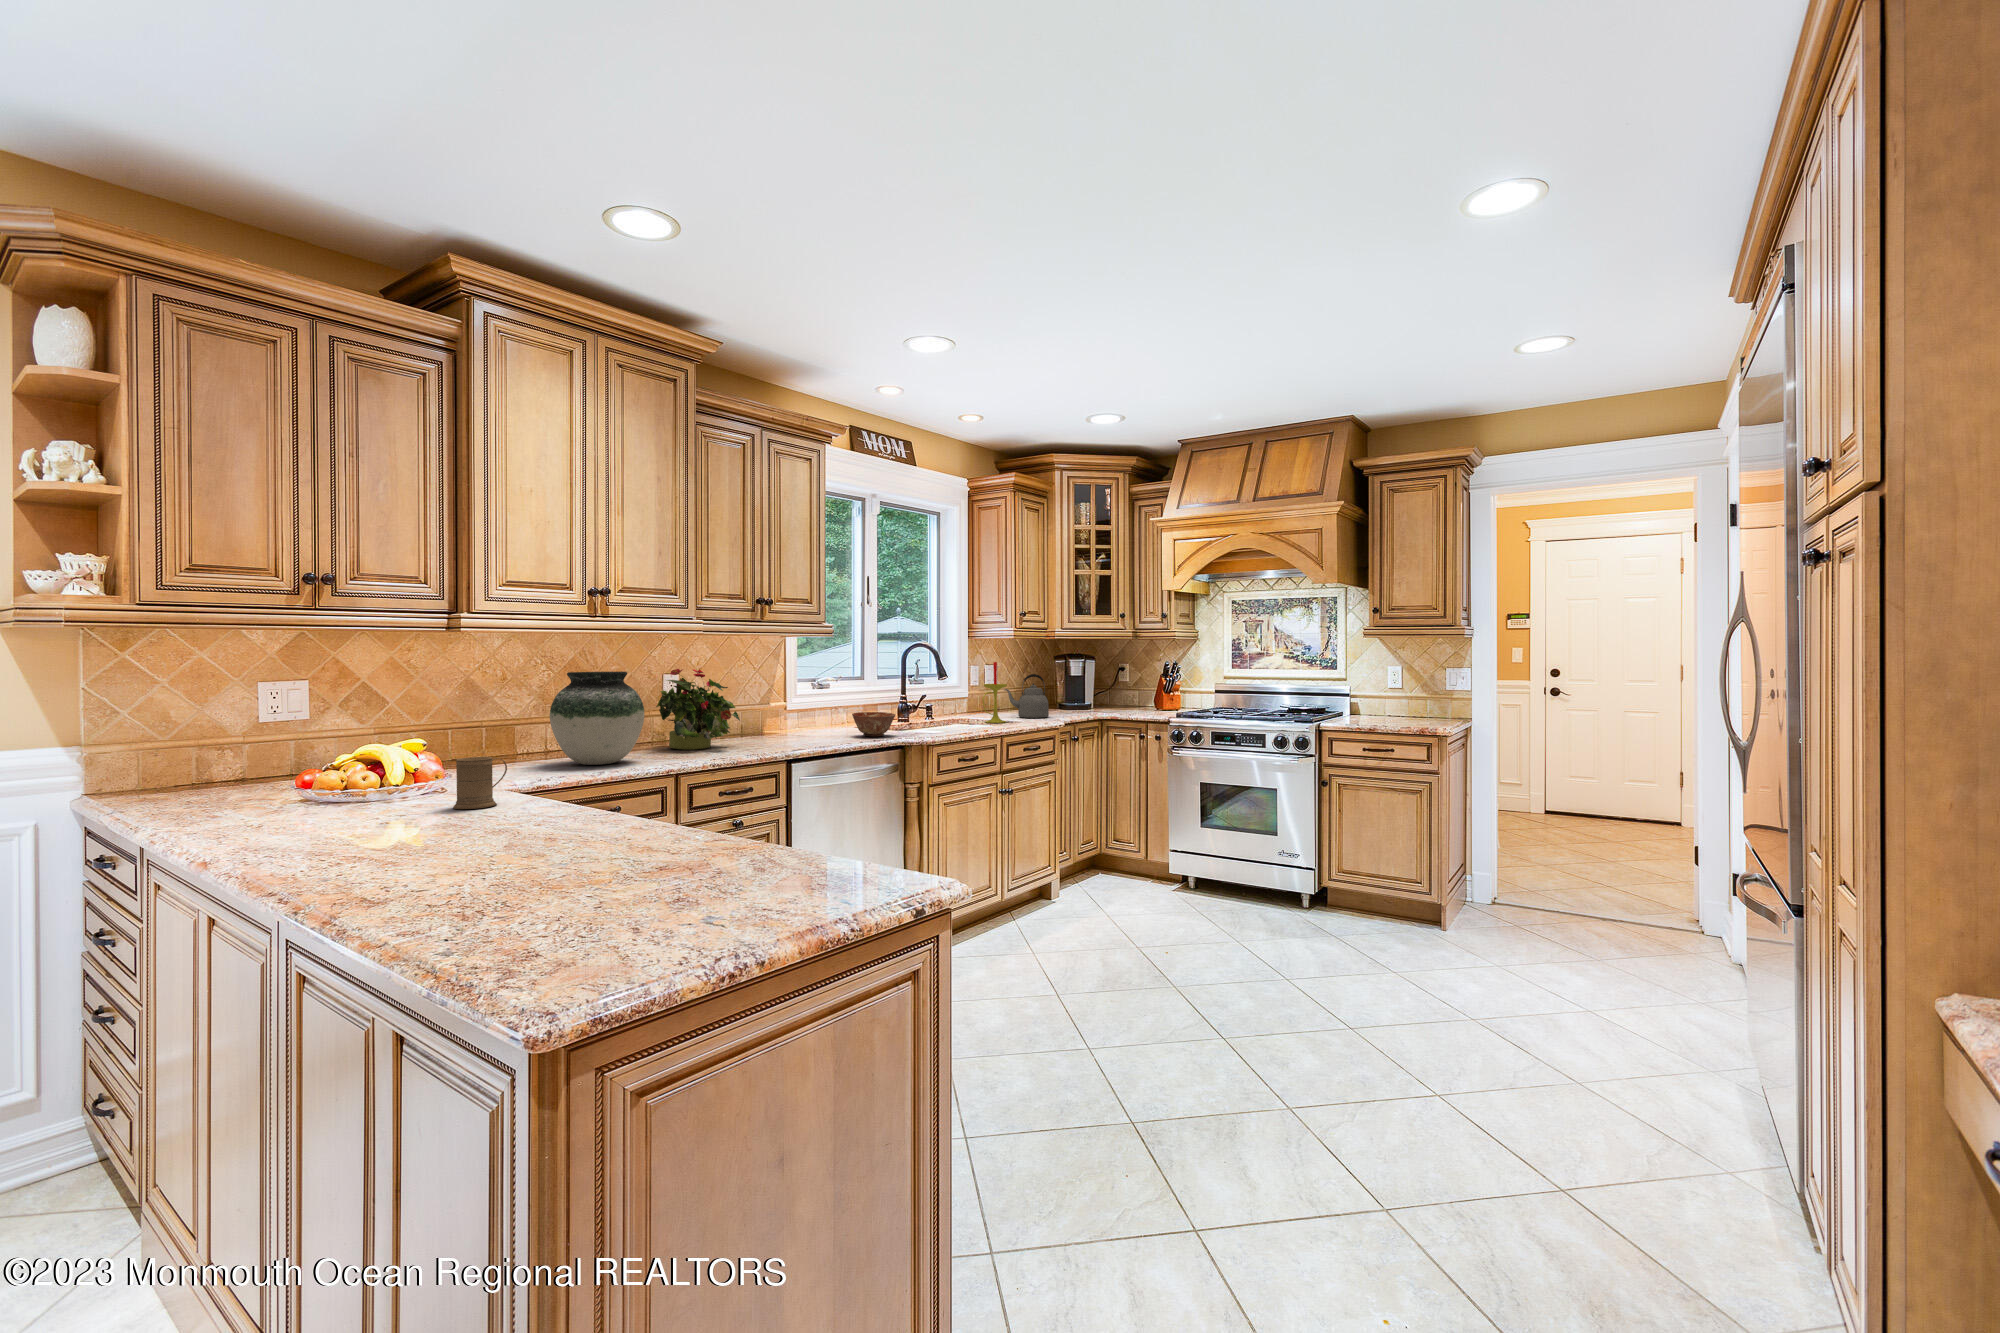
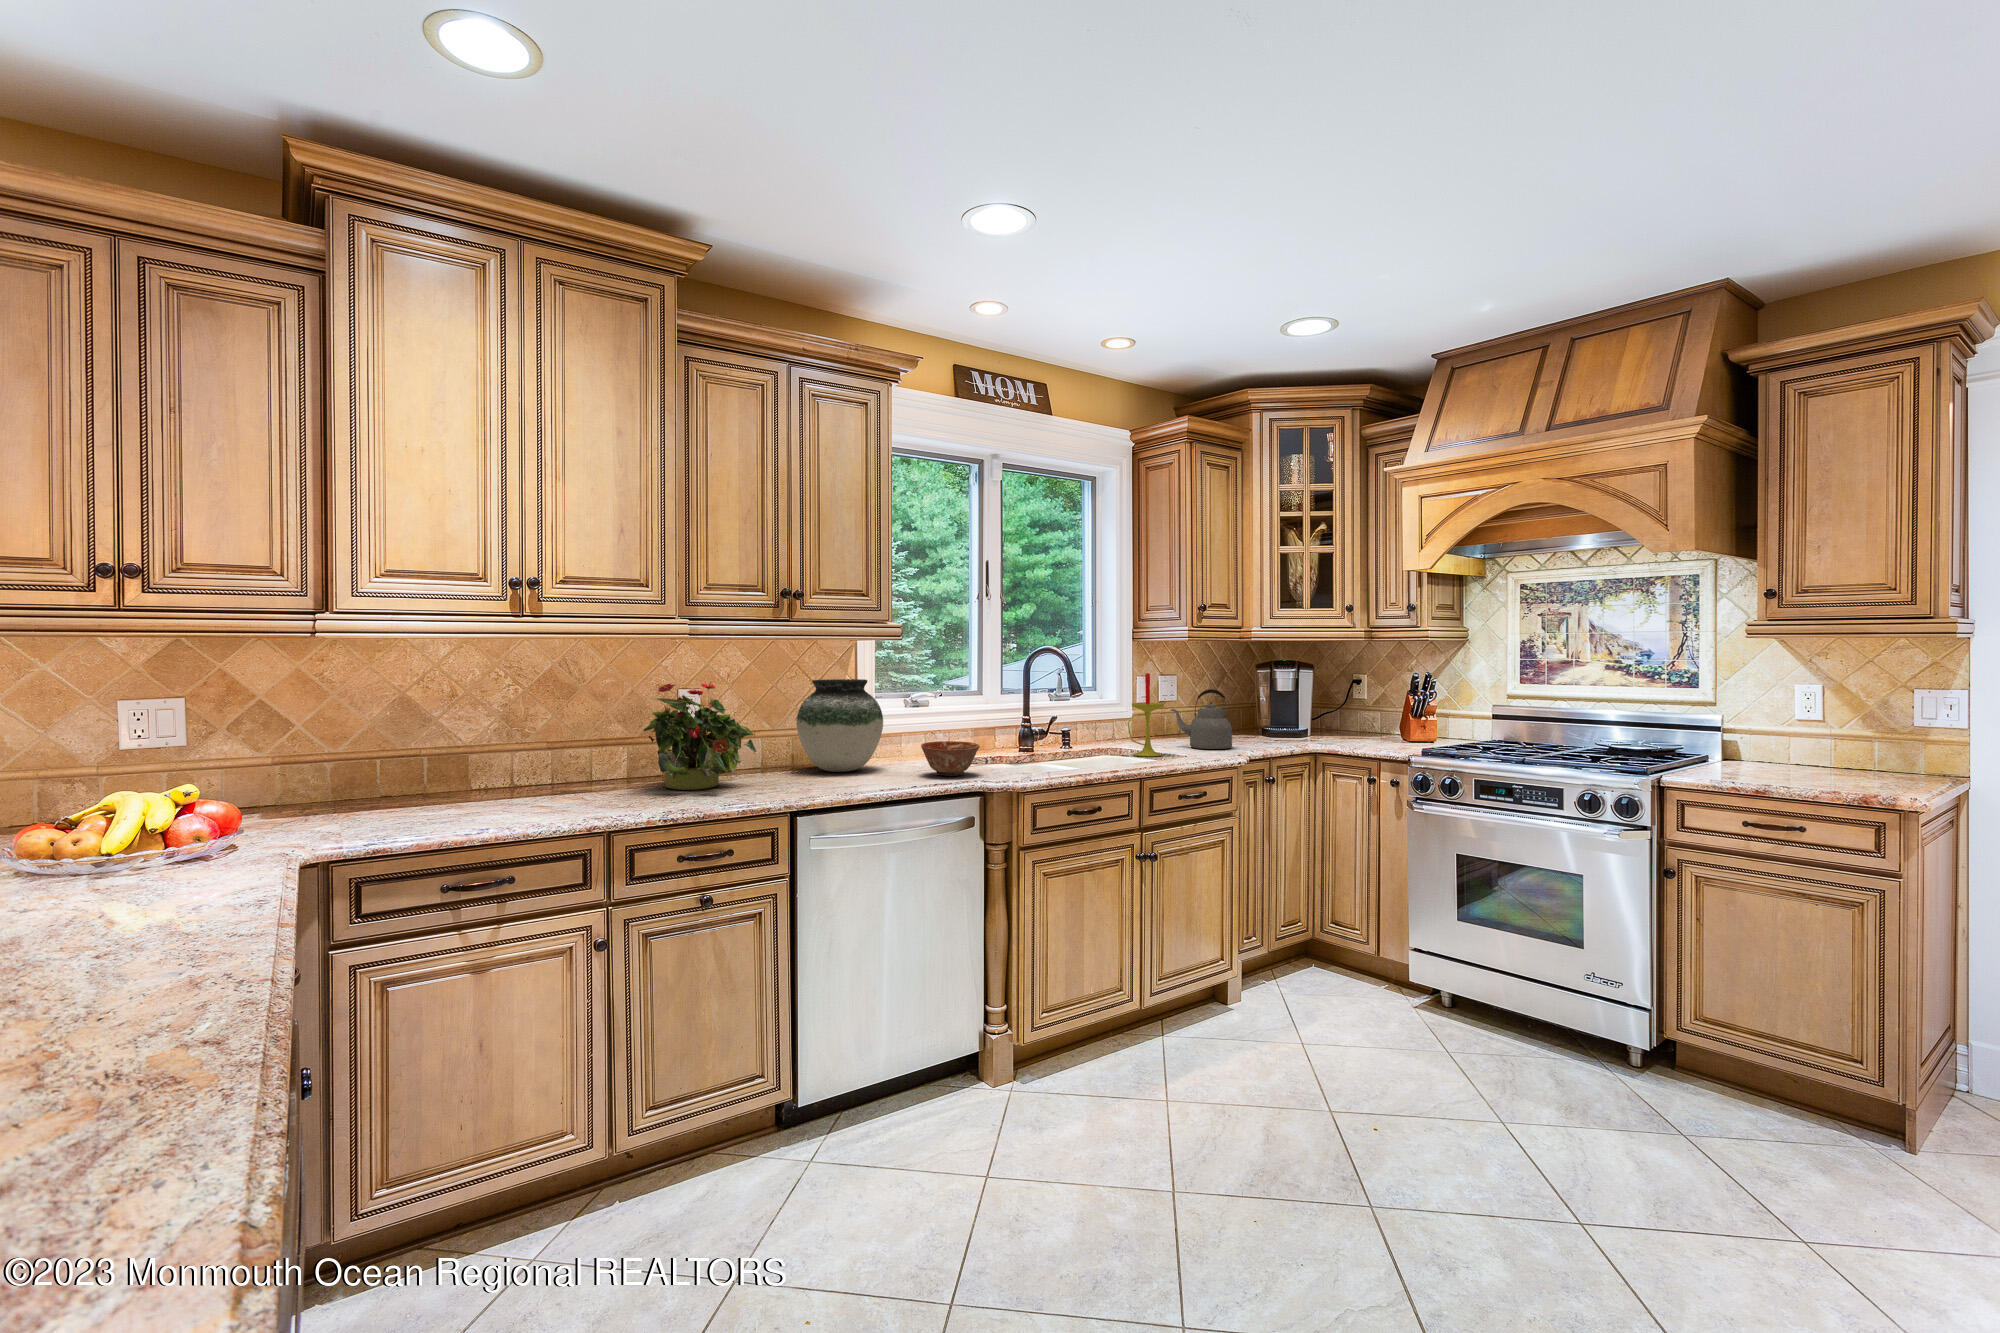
vase: present [550,671,644,765] -> present [796,679,883,772]
mug: present [453,757,507,809] -> none [135,821,233,902]

